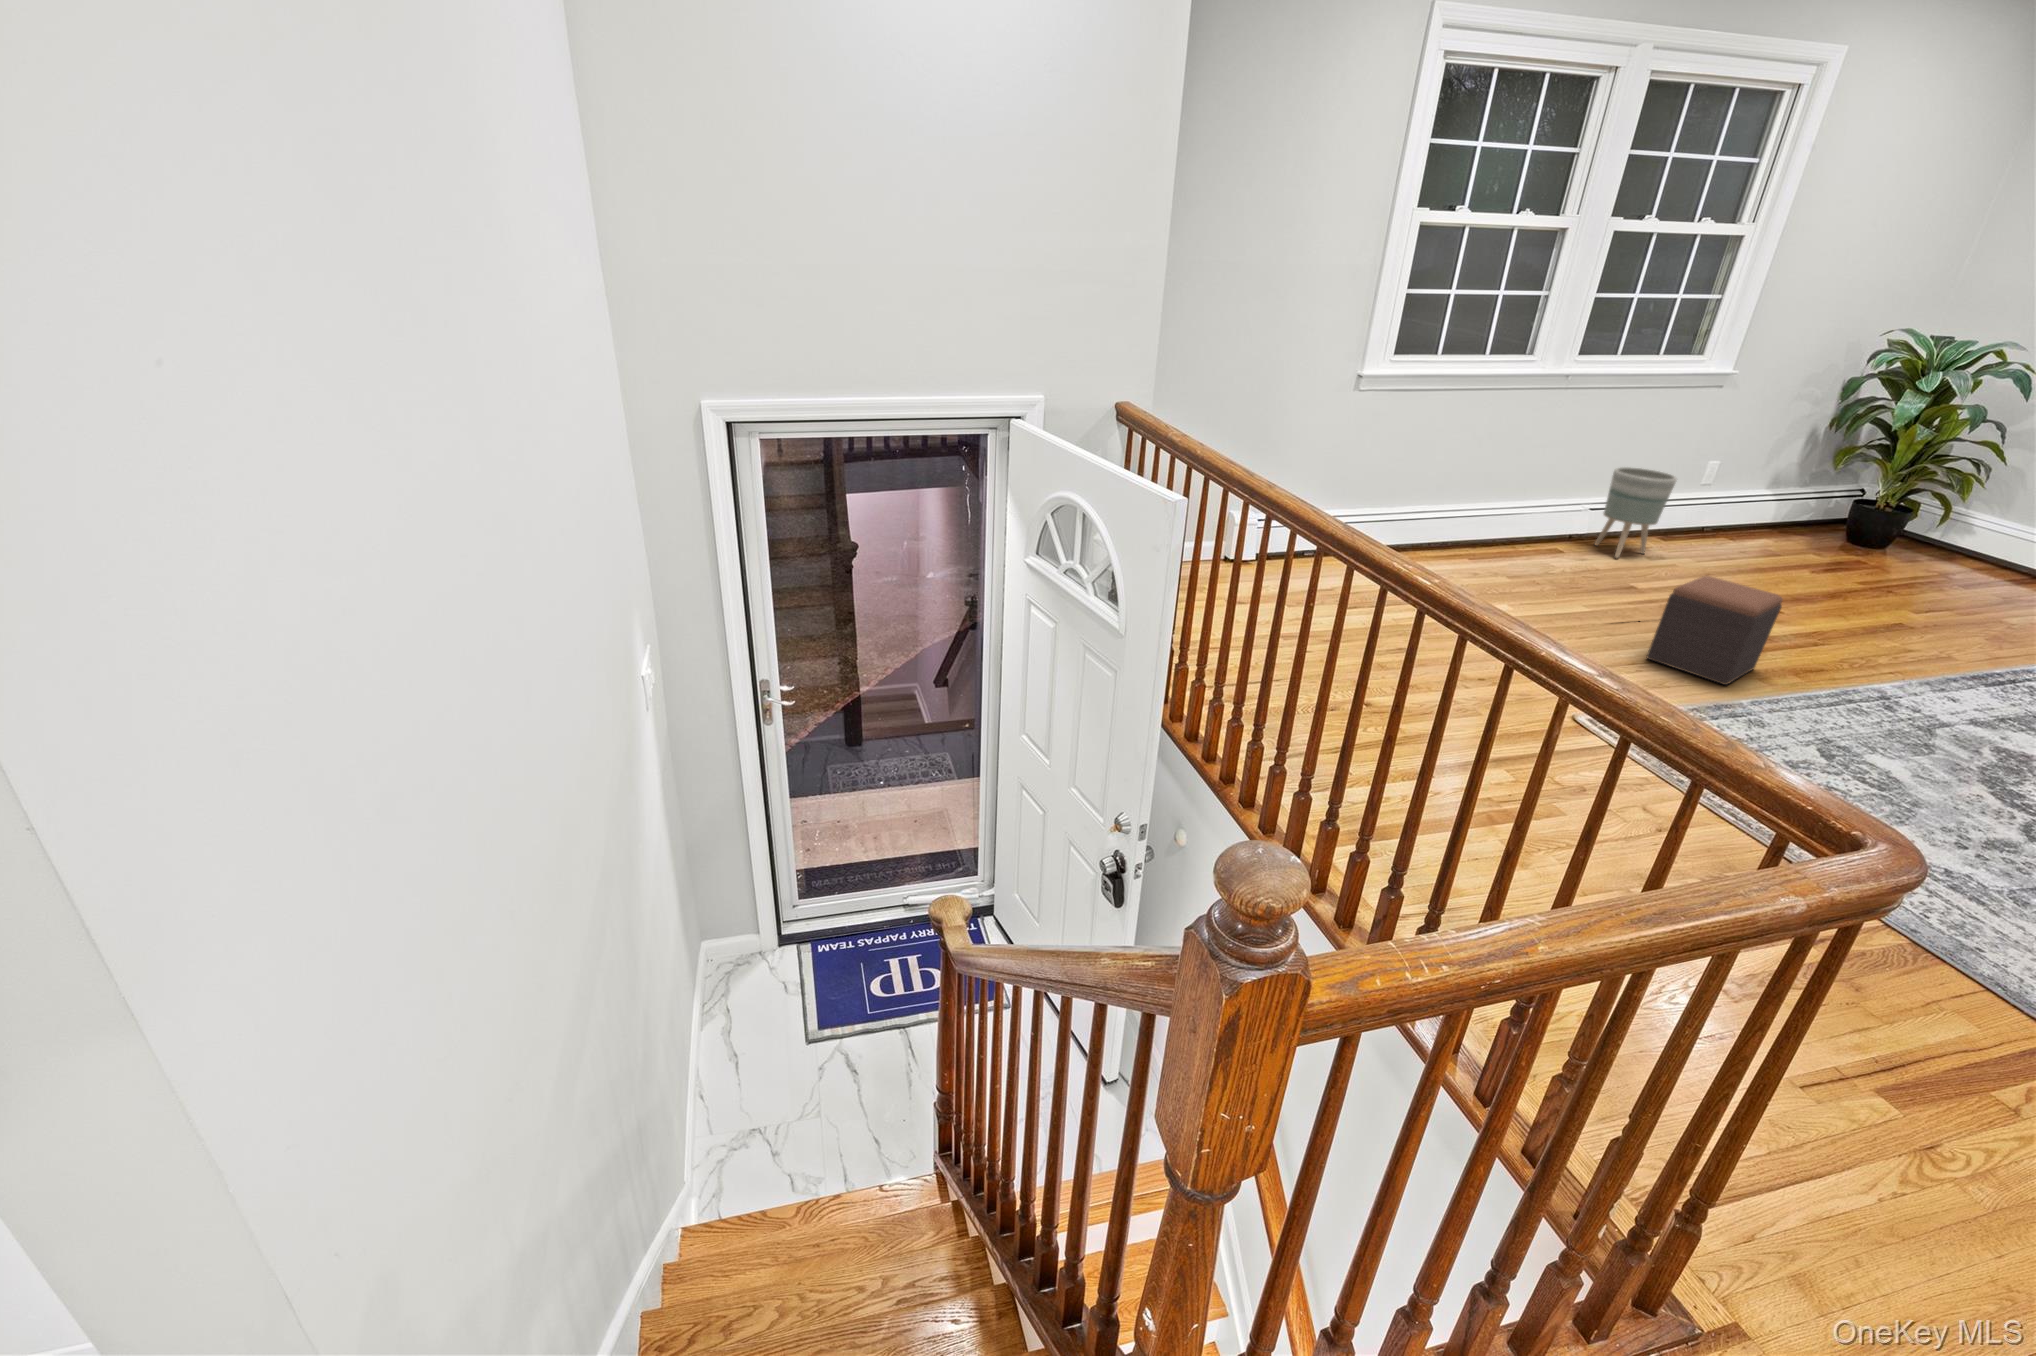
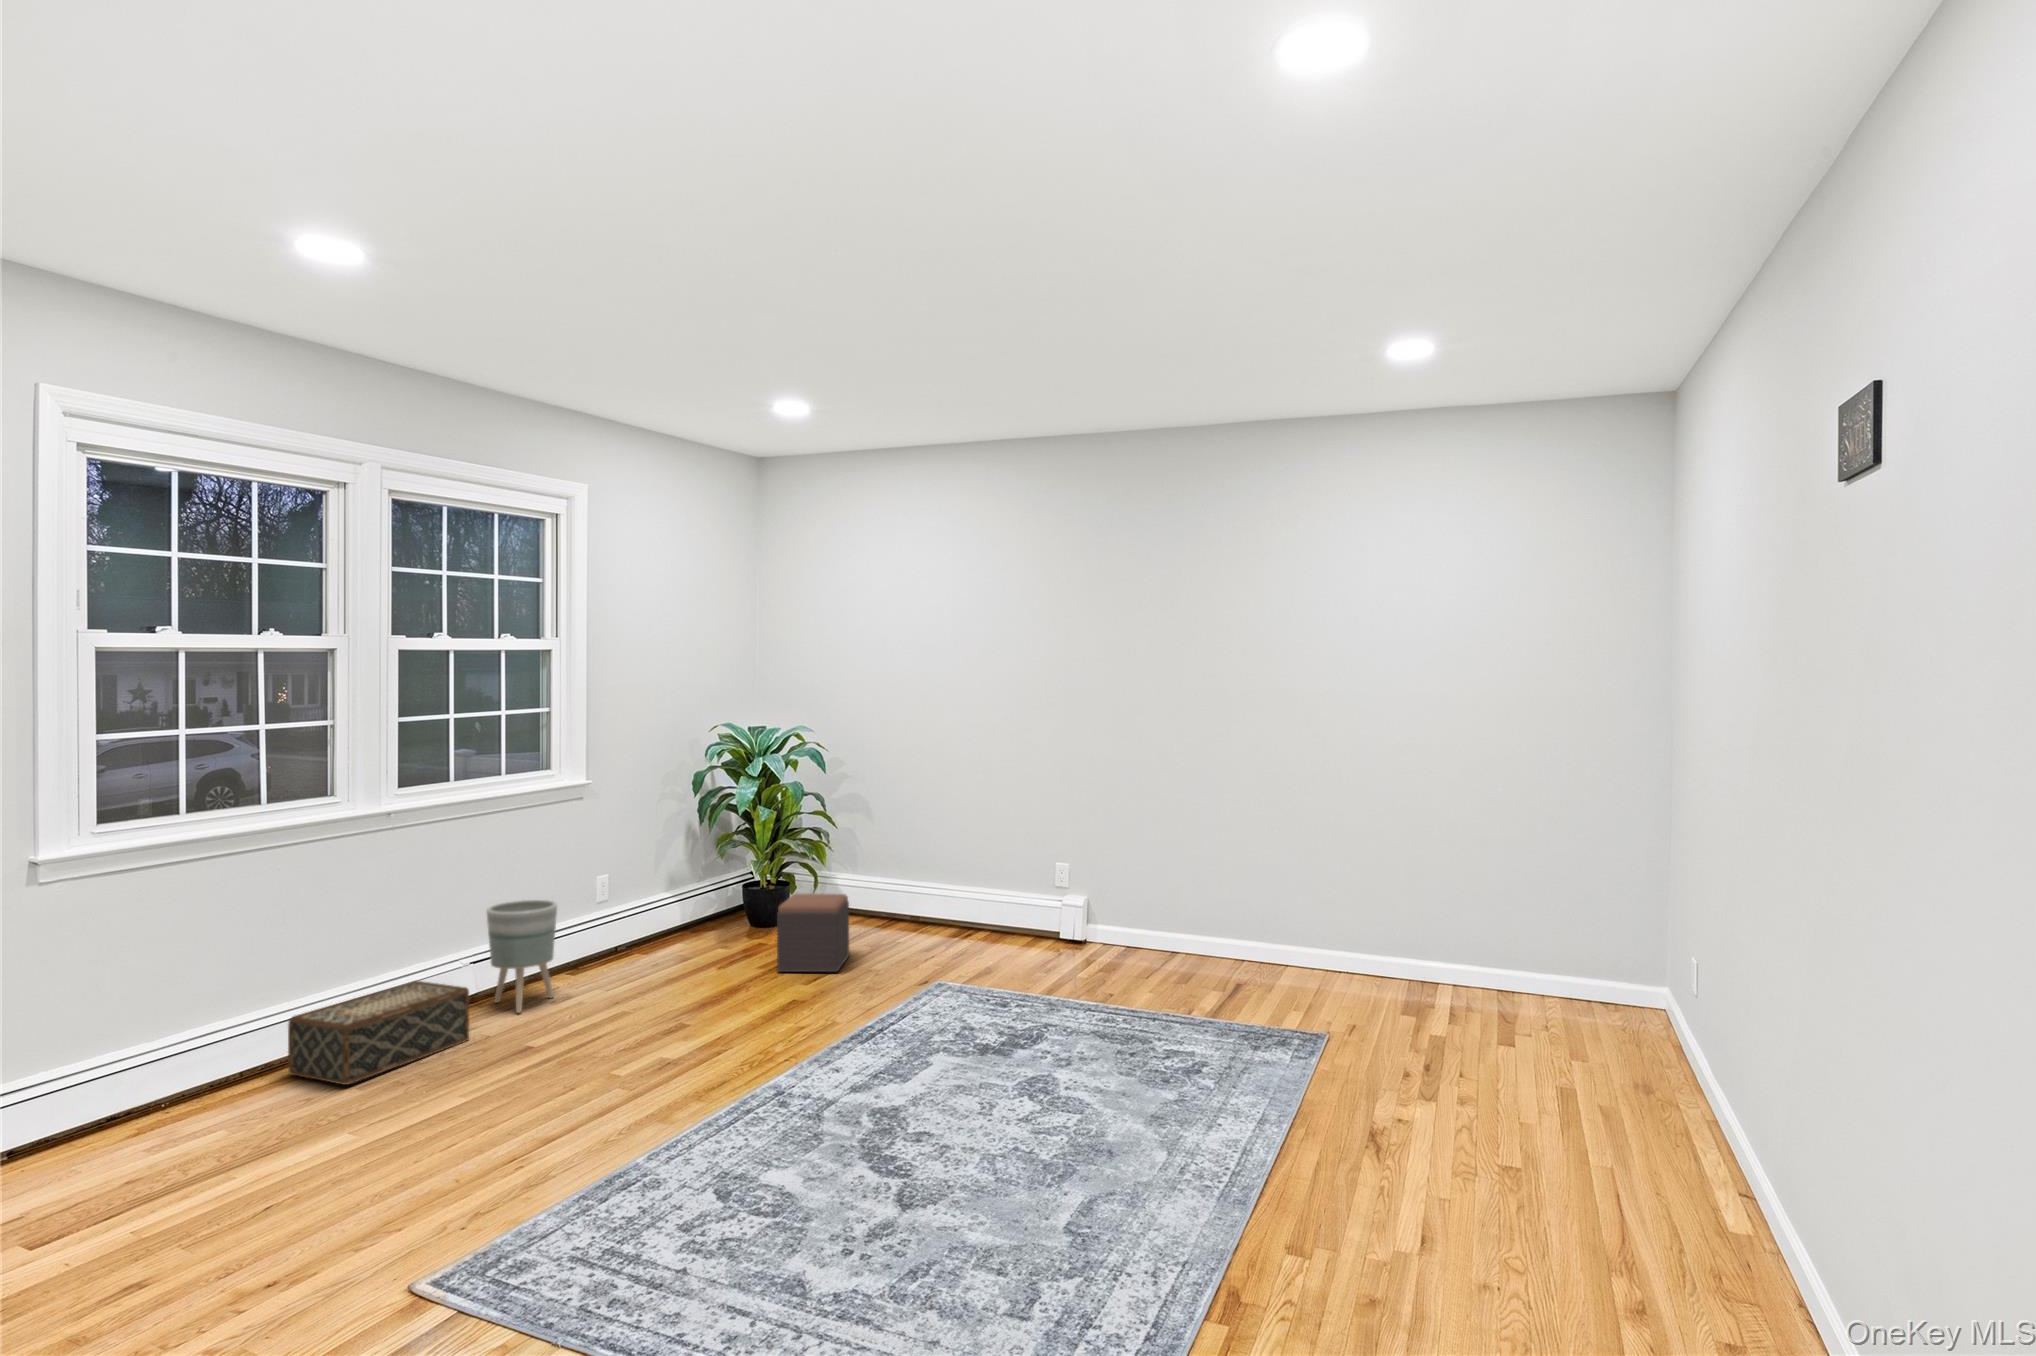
woven basket: none [1454,512,1590,572] -> present [288,981,469,1085]
footstool: present [1646,576,1783,685] -> present [777,894,849,972]

